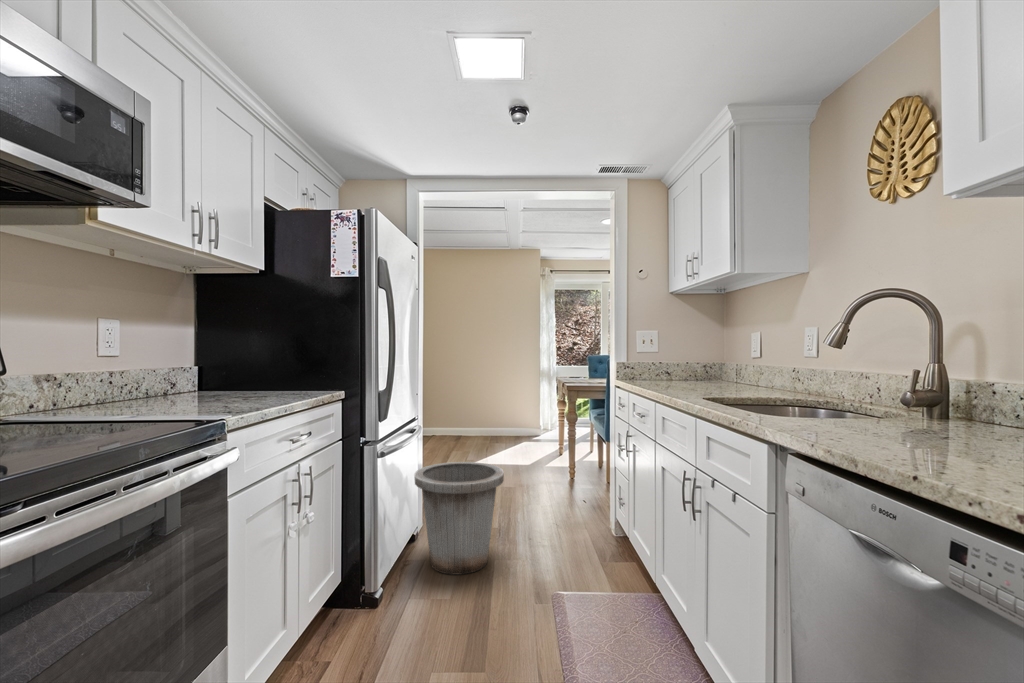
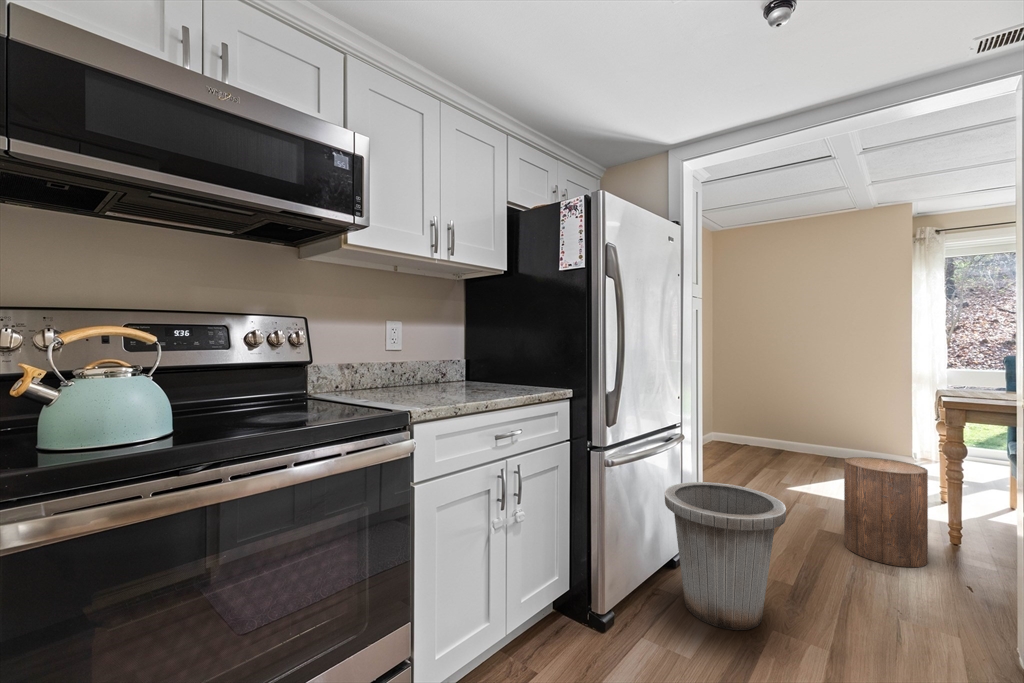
stool: none [520,429,566,502] -> present [844,457,928,567]

